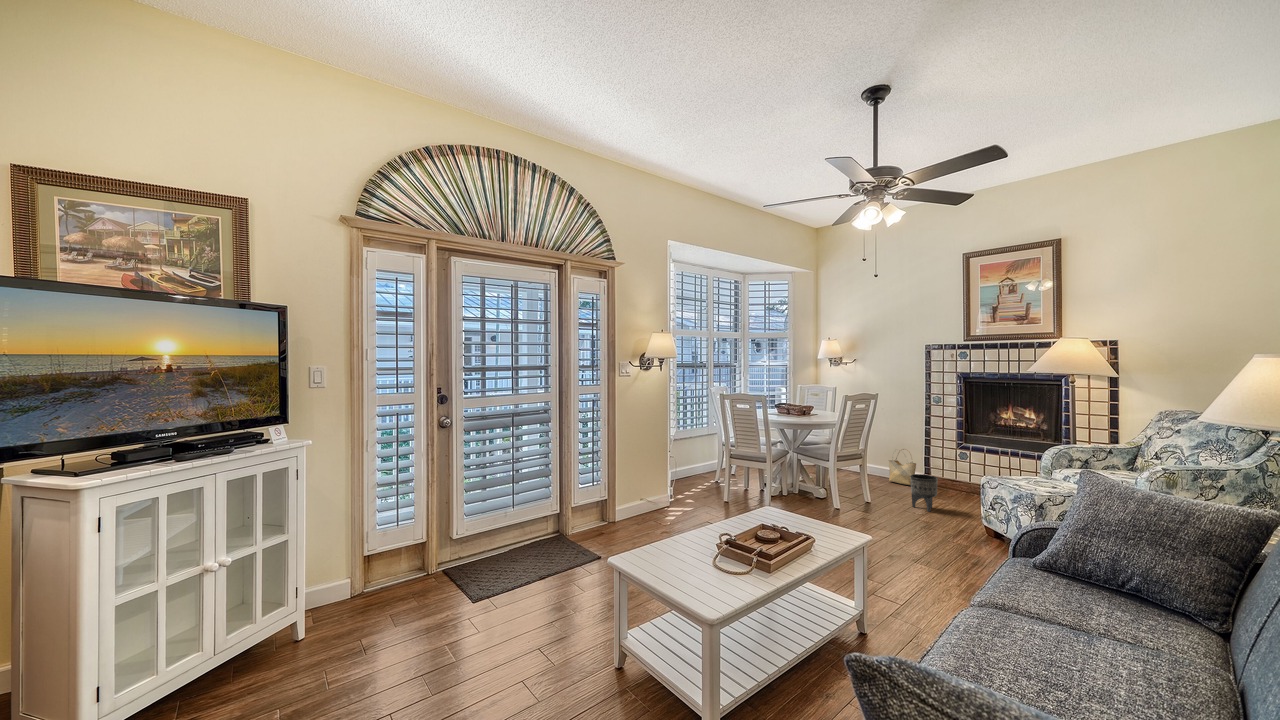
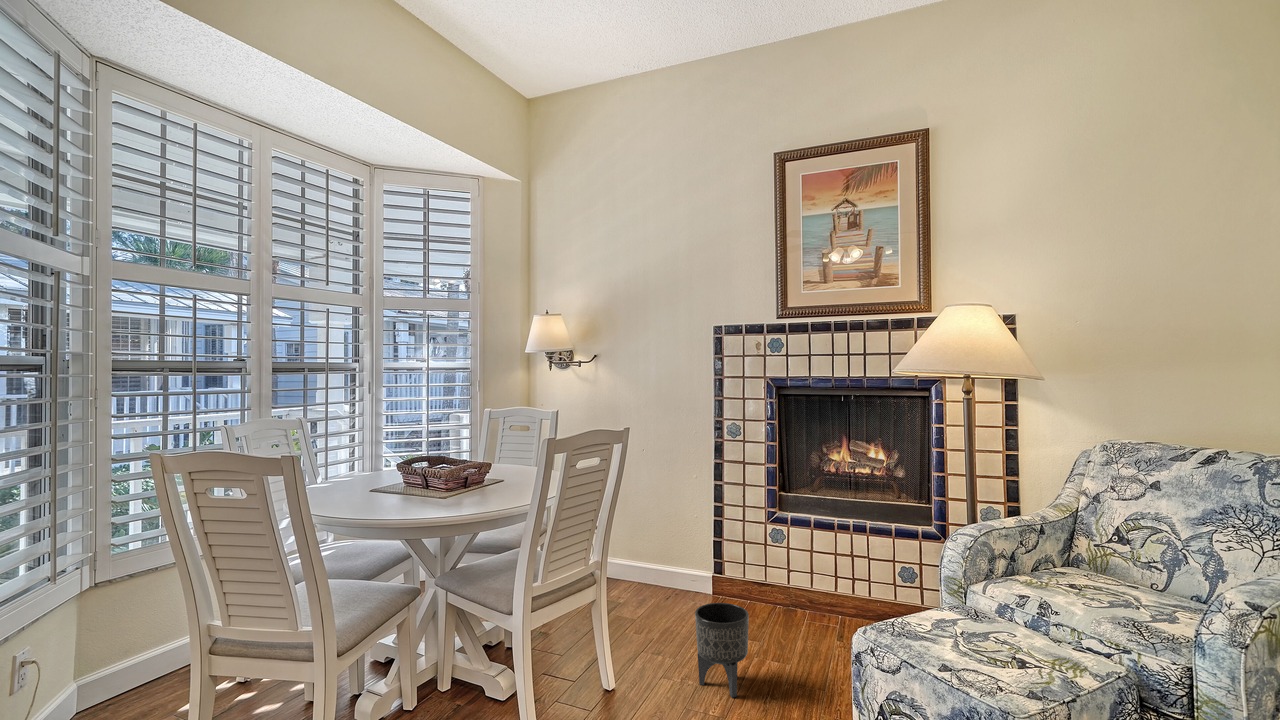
woven basket: present [889,449,916,485] -> none [652,526,700,599]

